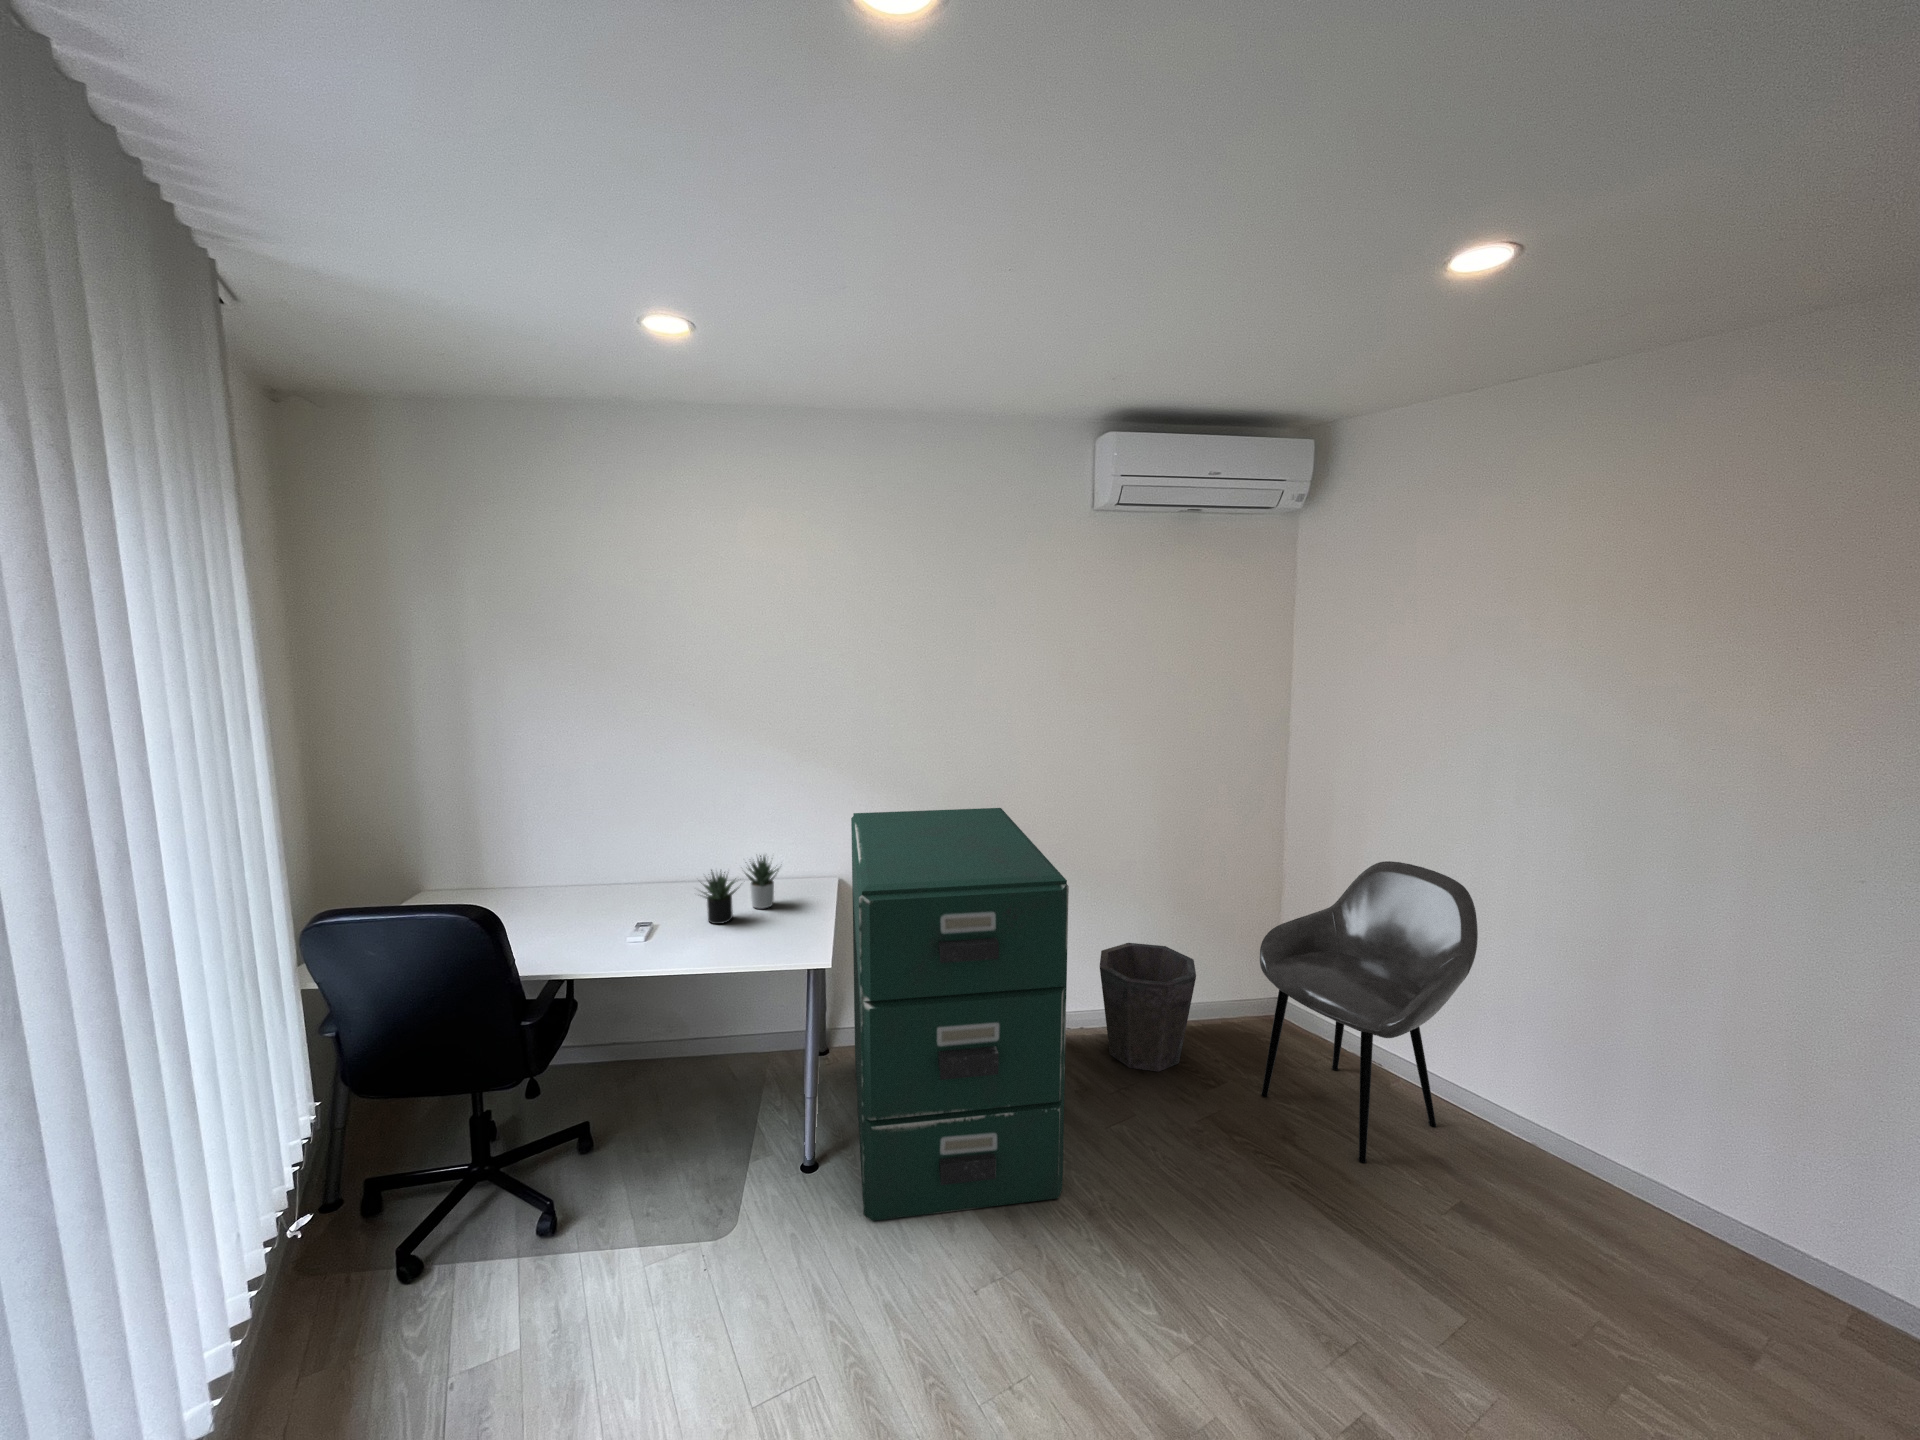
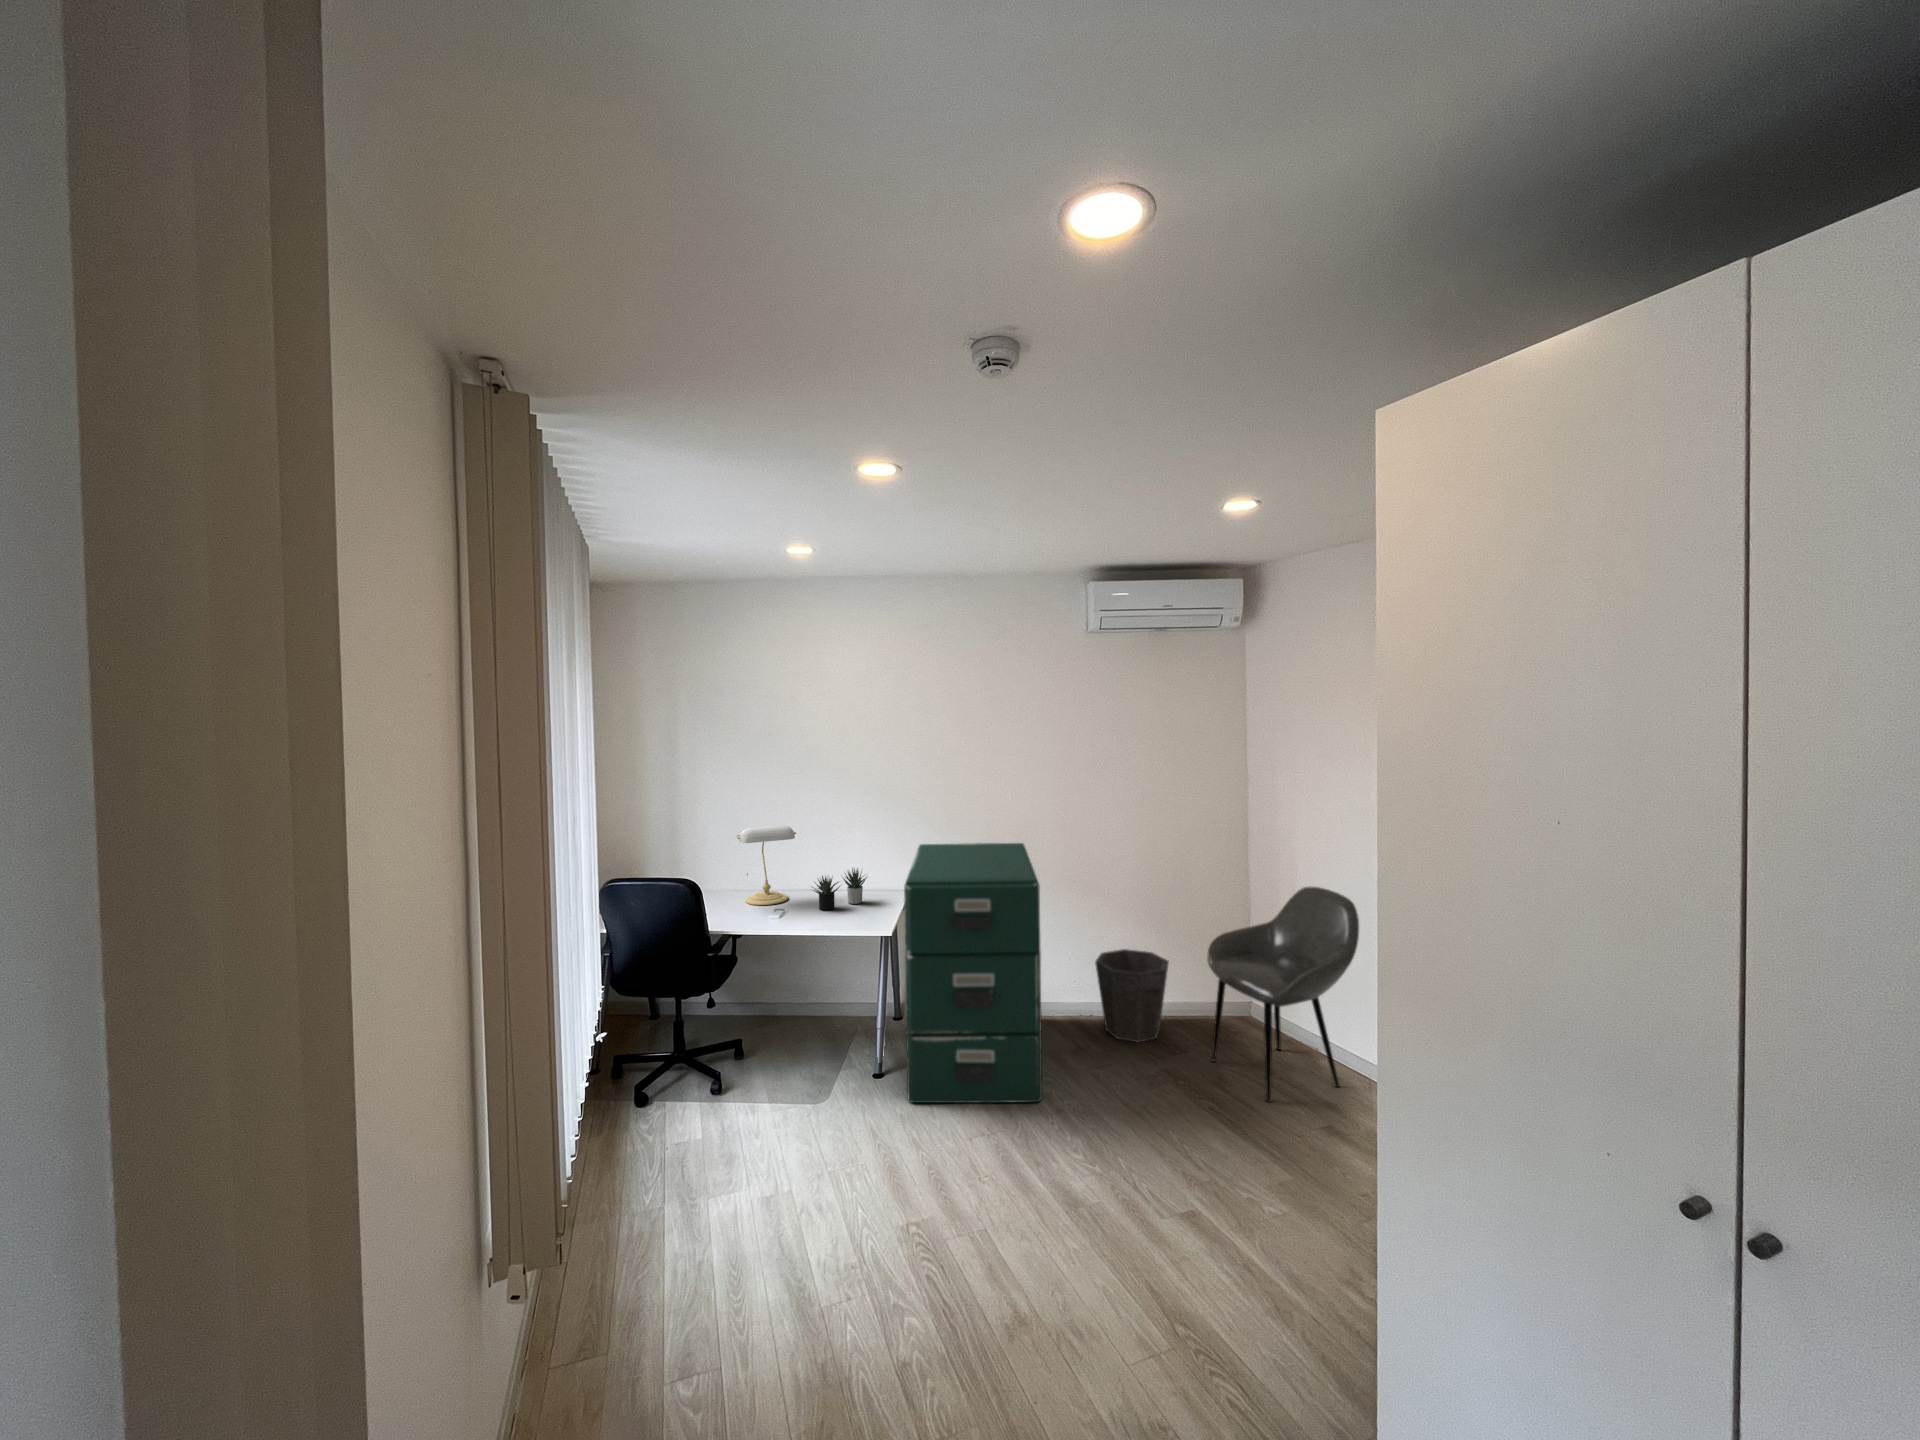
desk lamp: none [565,793,666,919] -> present [736,825,796,905]

